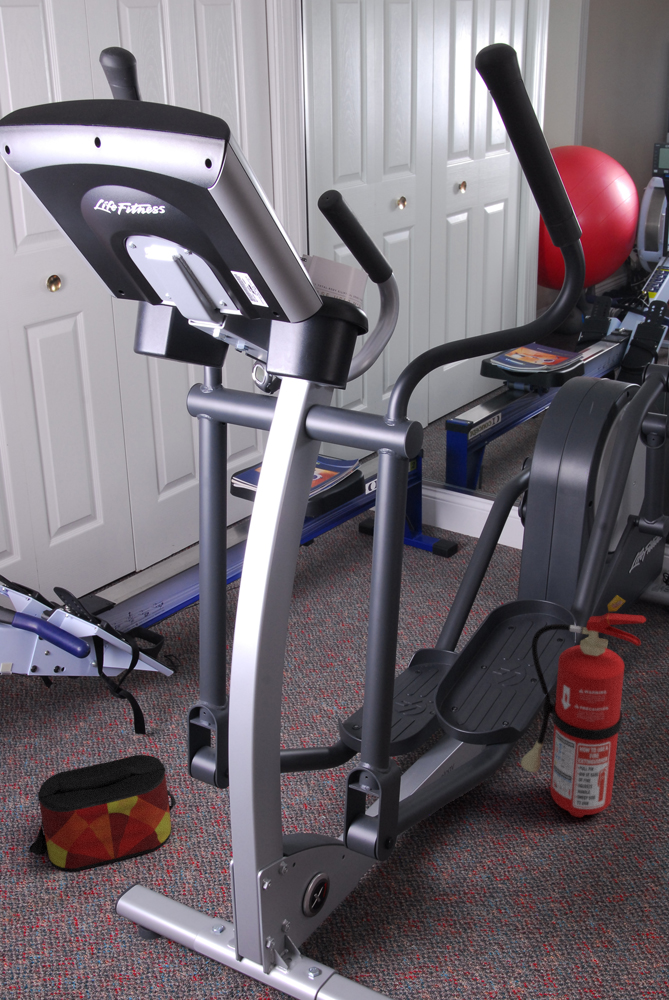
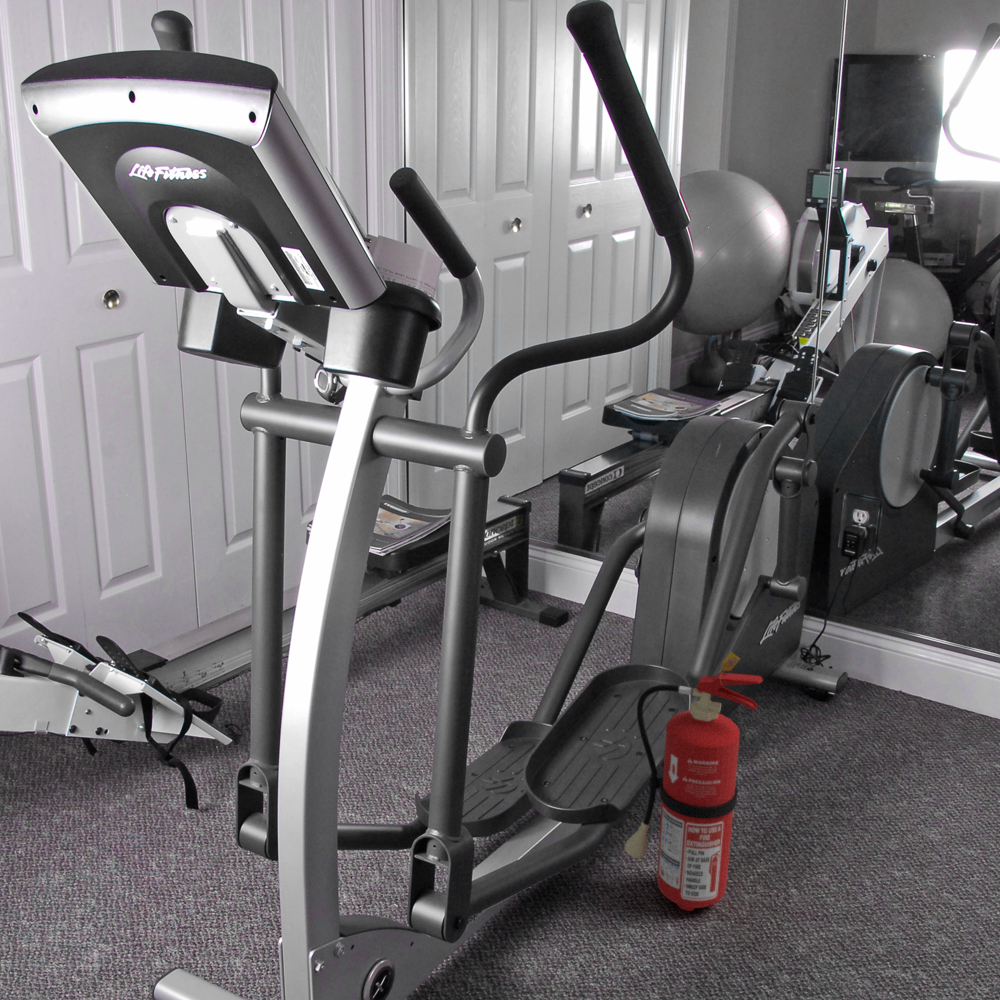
bag: present [29,755,176,871] -> none [46,827,224,961]

